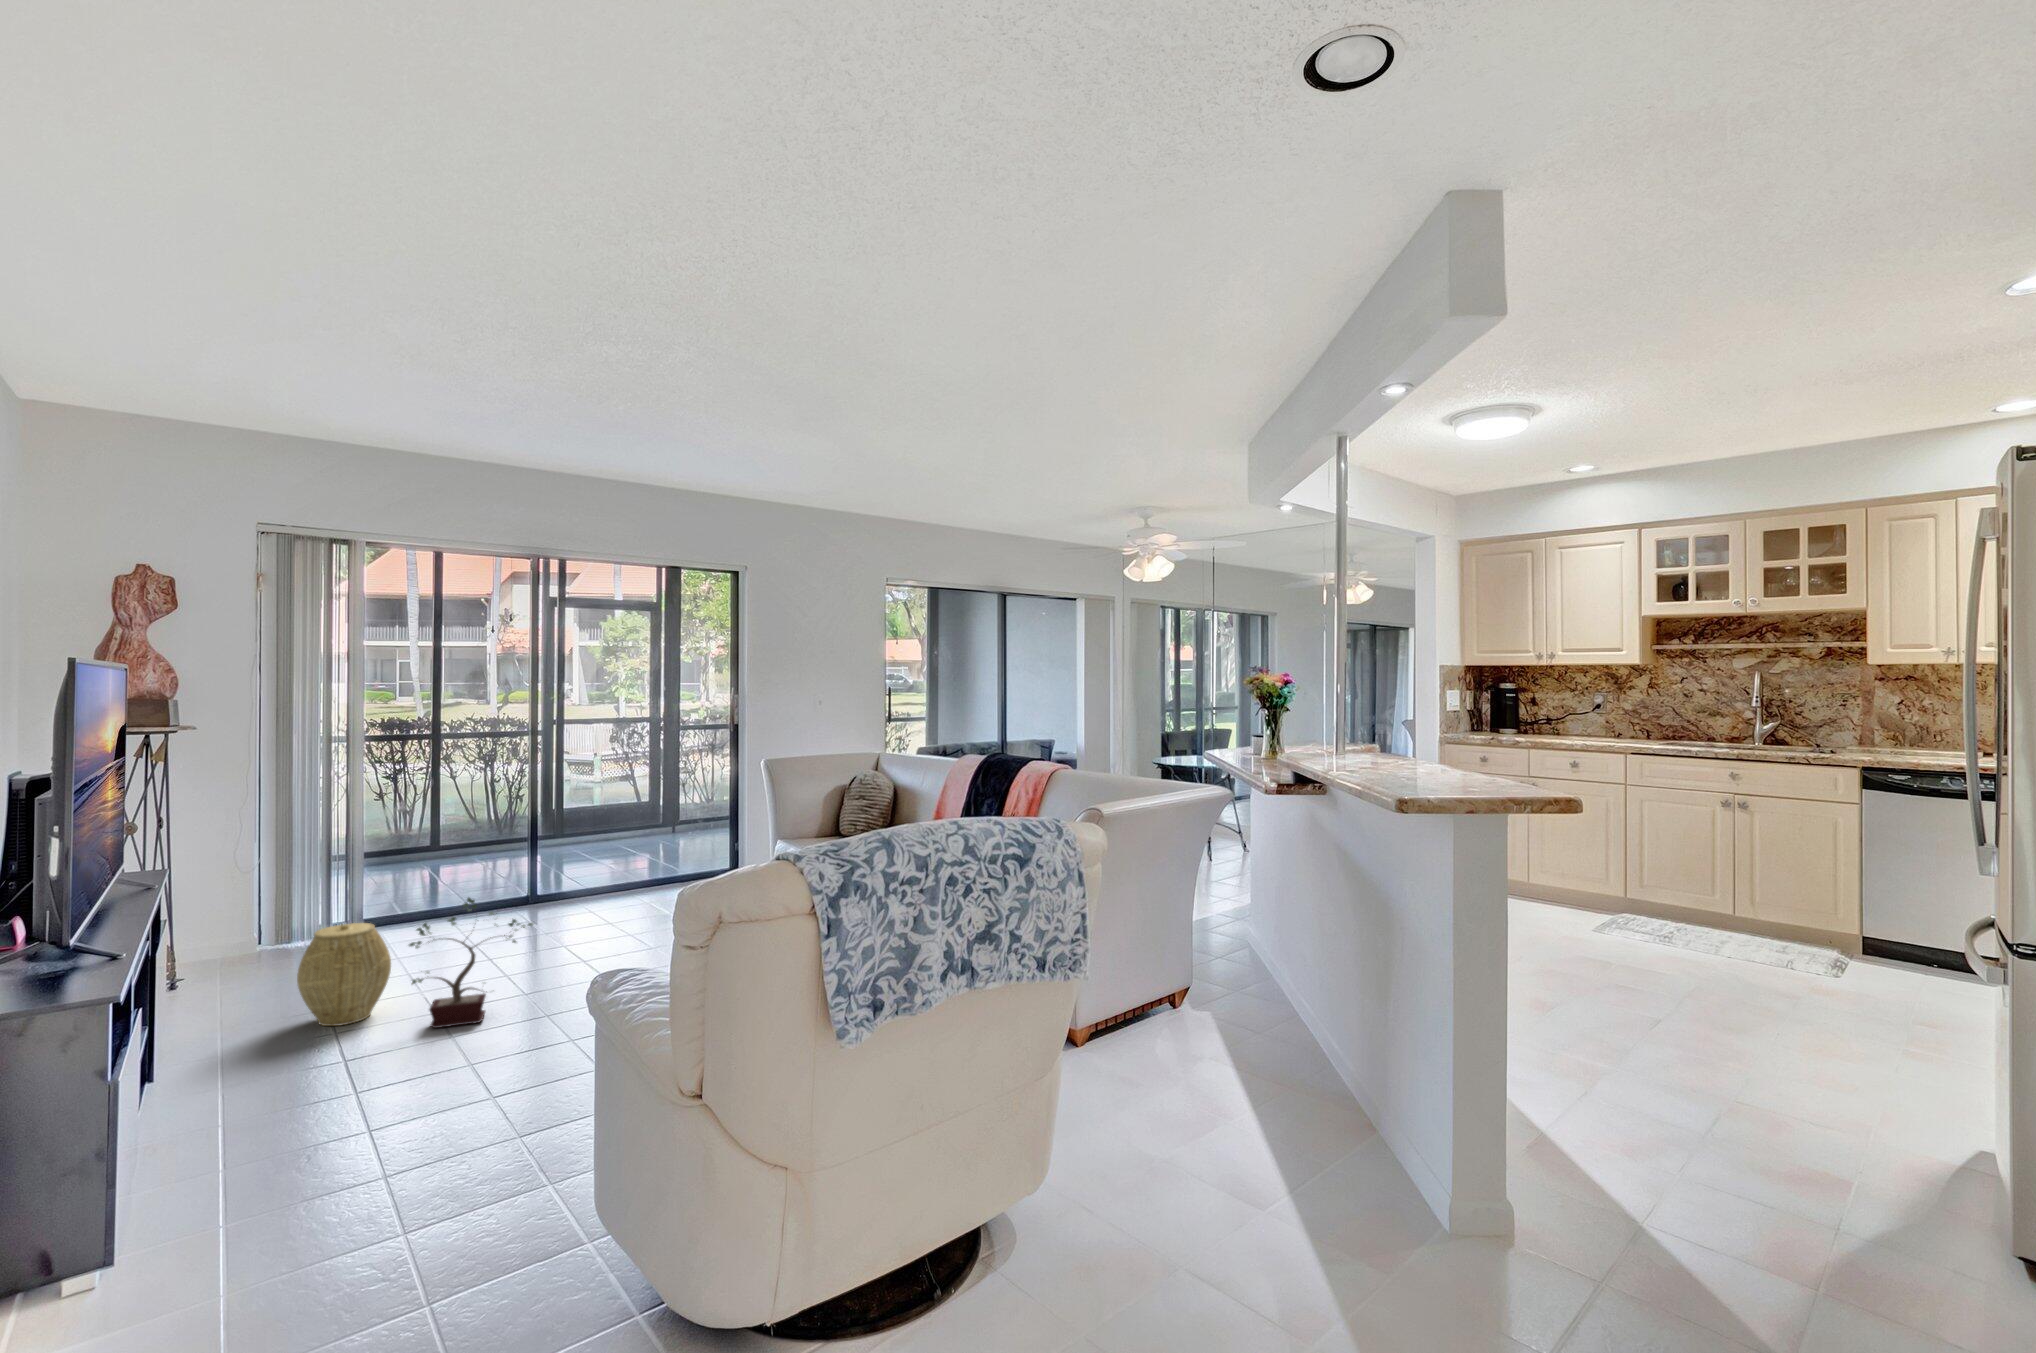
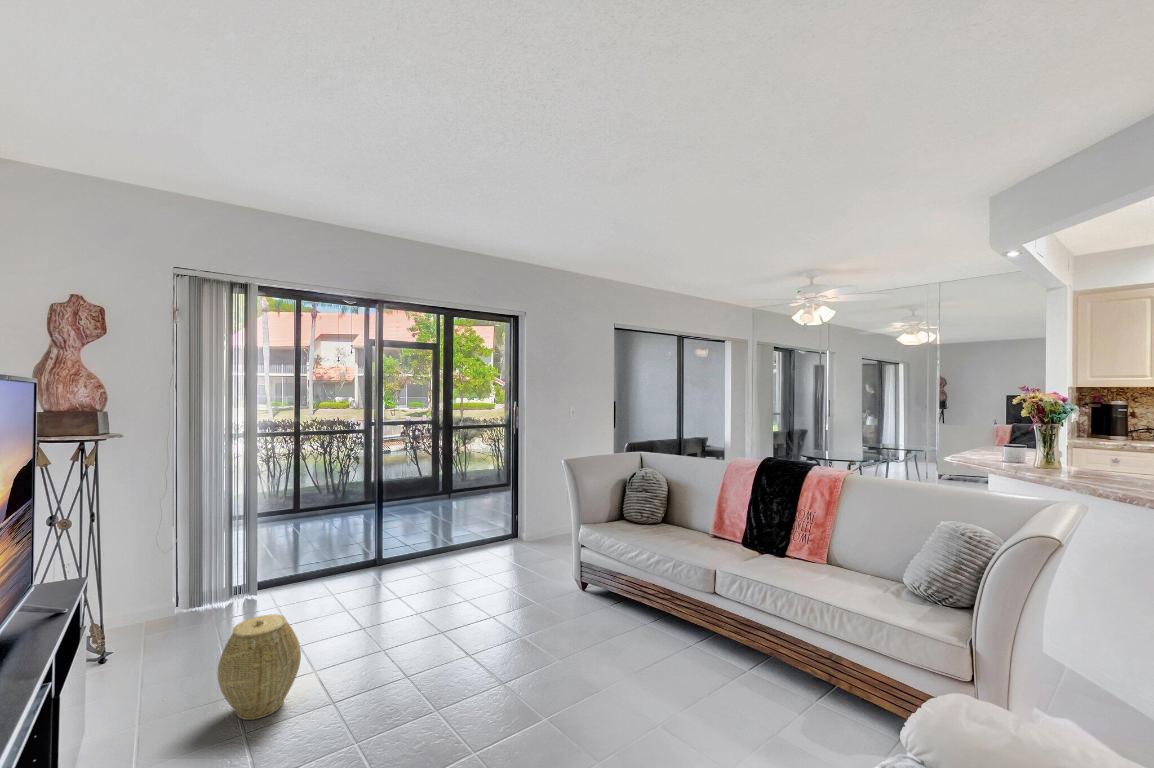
potted plant: present [409,898,533,1028] -> none [322,592,437,723]

